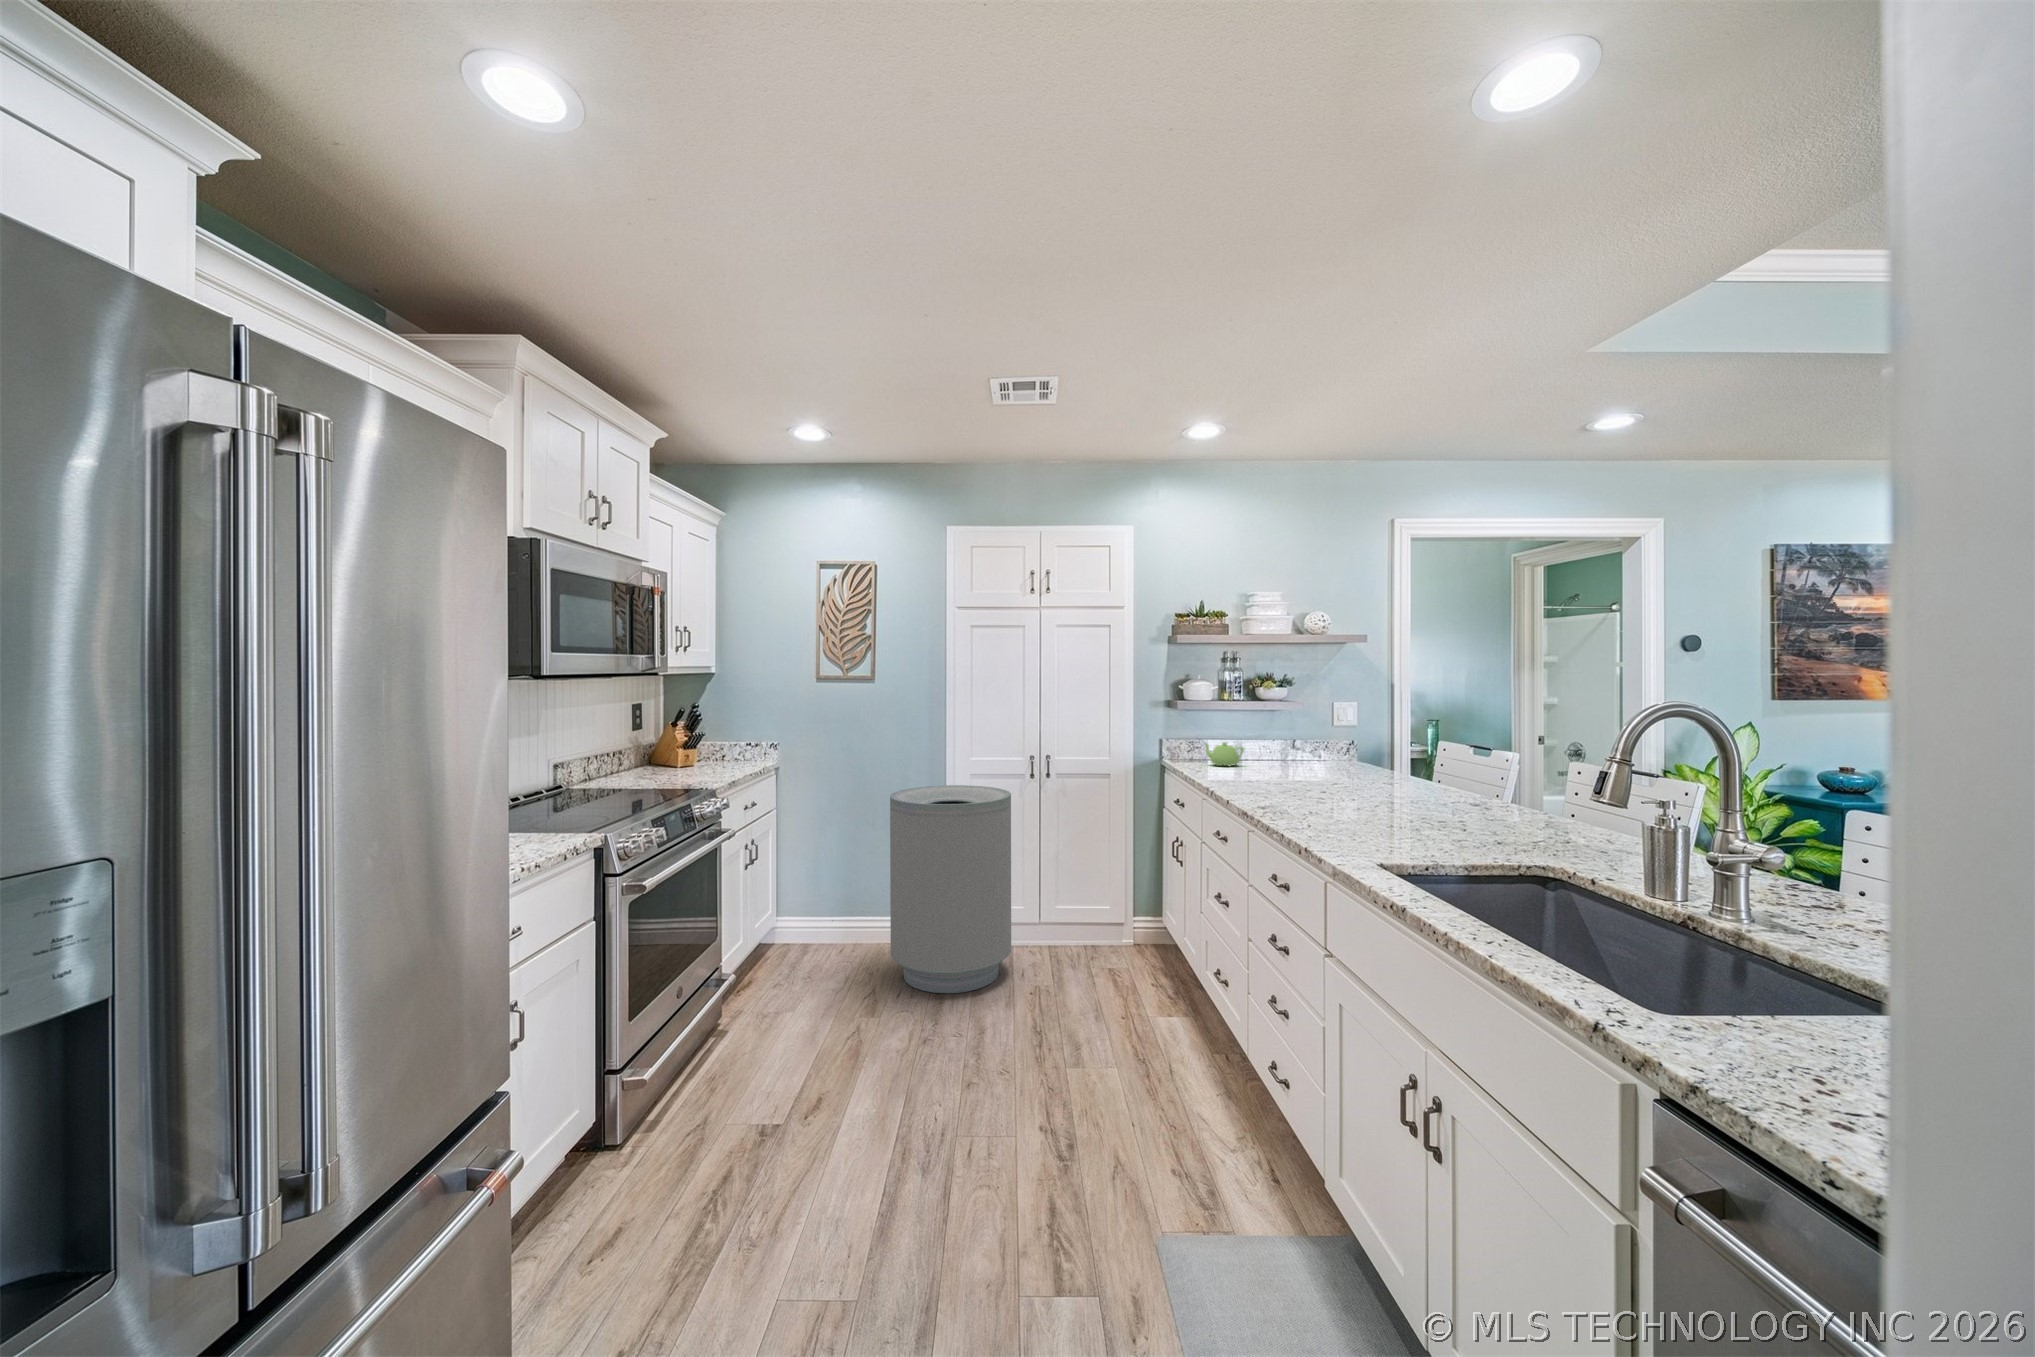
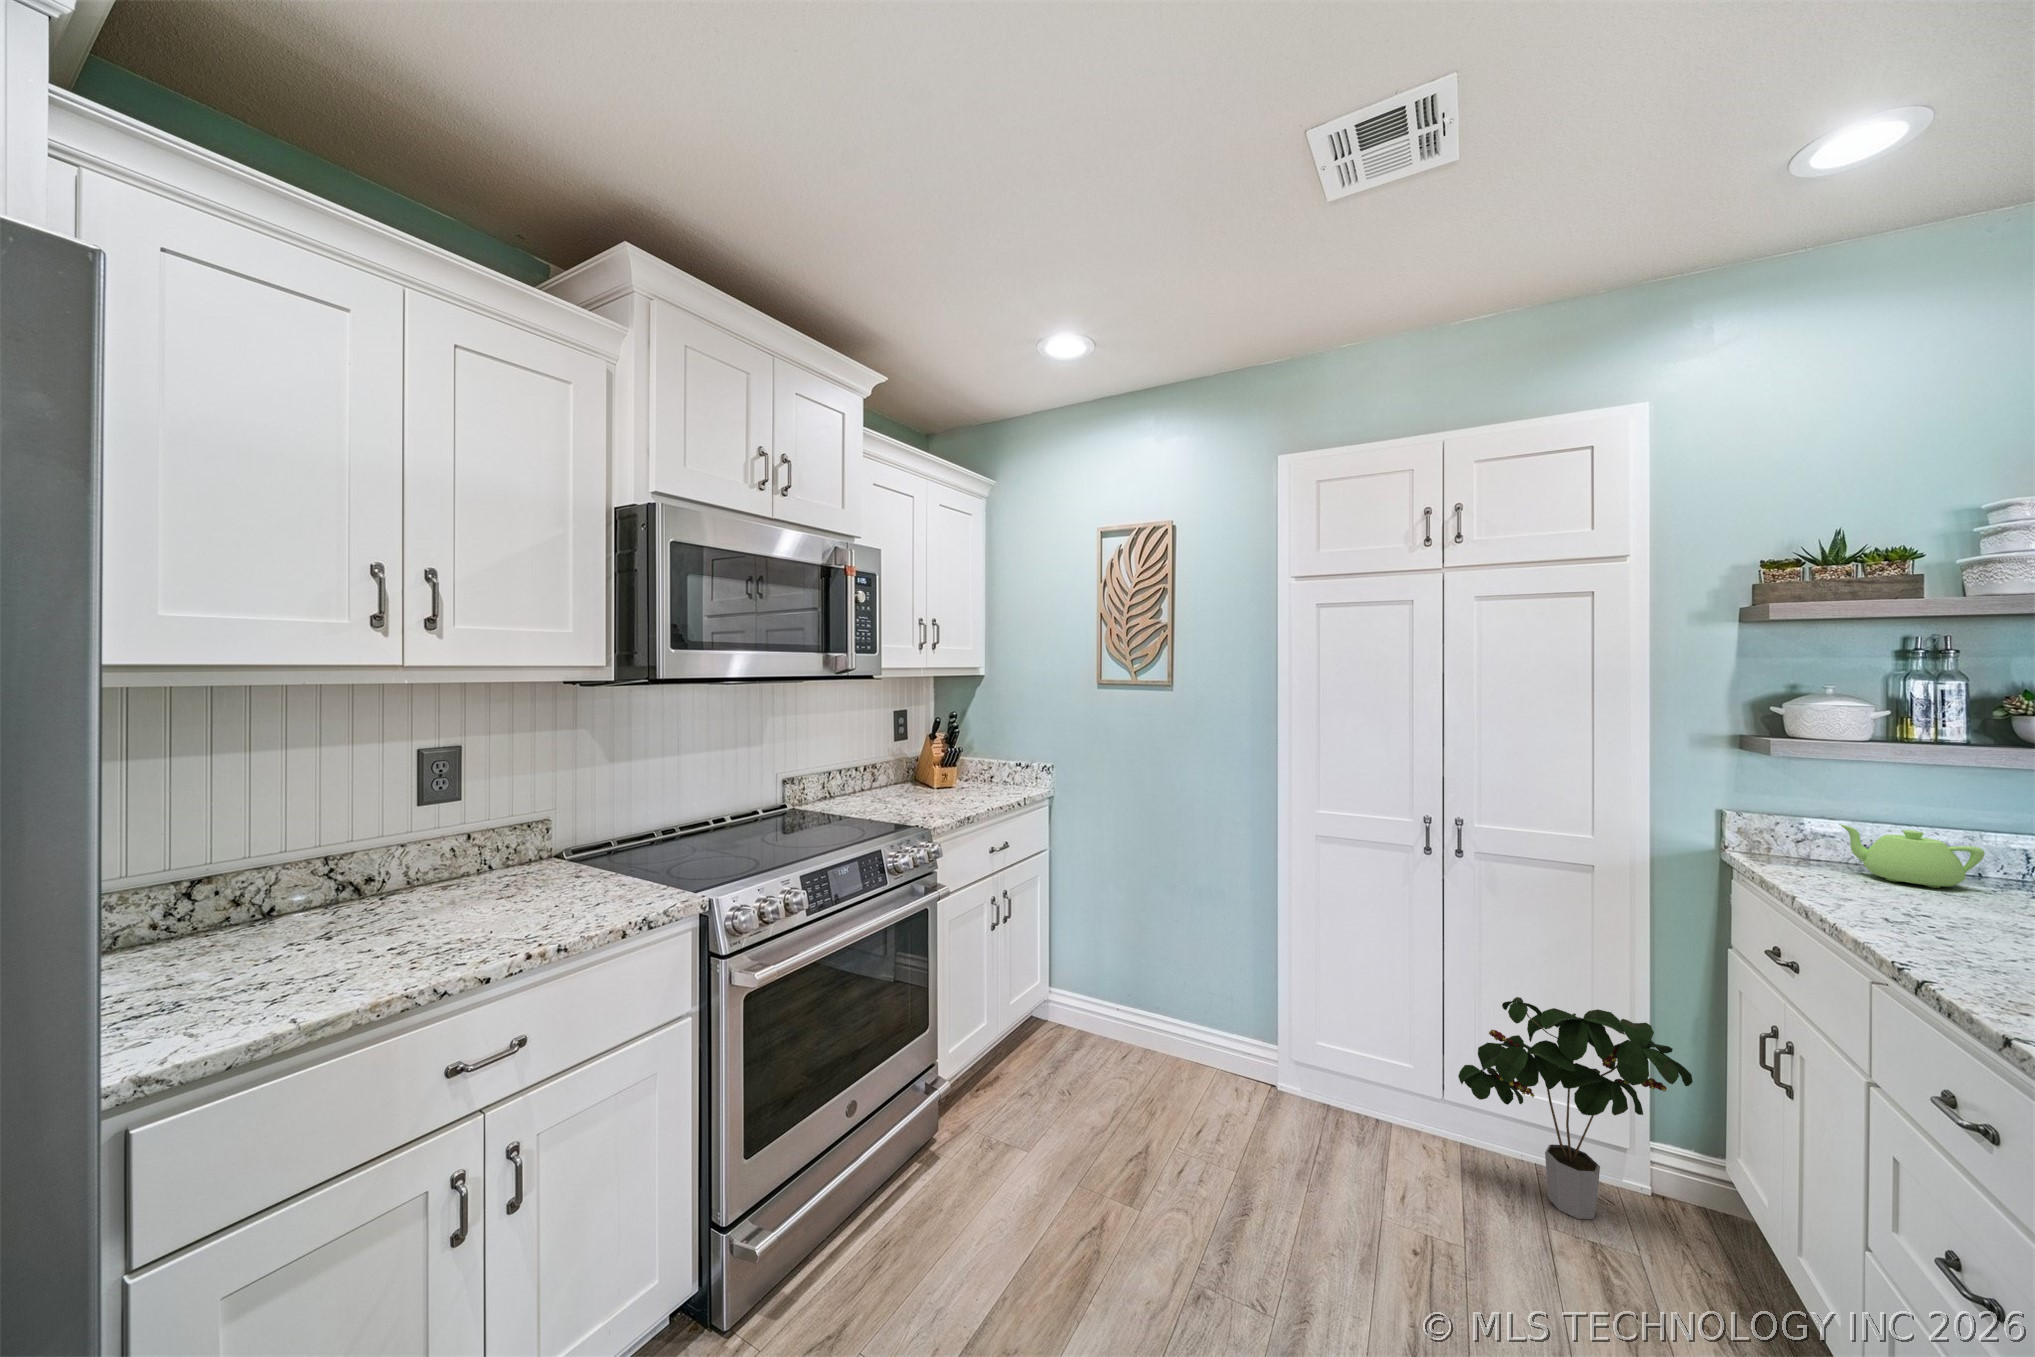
trash can: present [890,785,1011,993] -> none [1176,847,1384,1217]
potted plant: none [1049,849,1148,960] -> present [1458,997,1693,1219]

